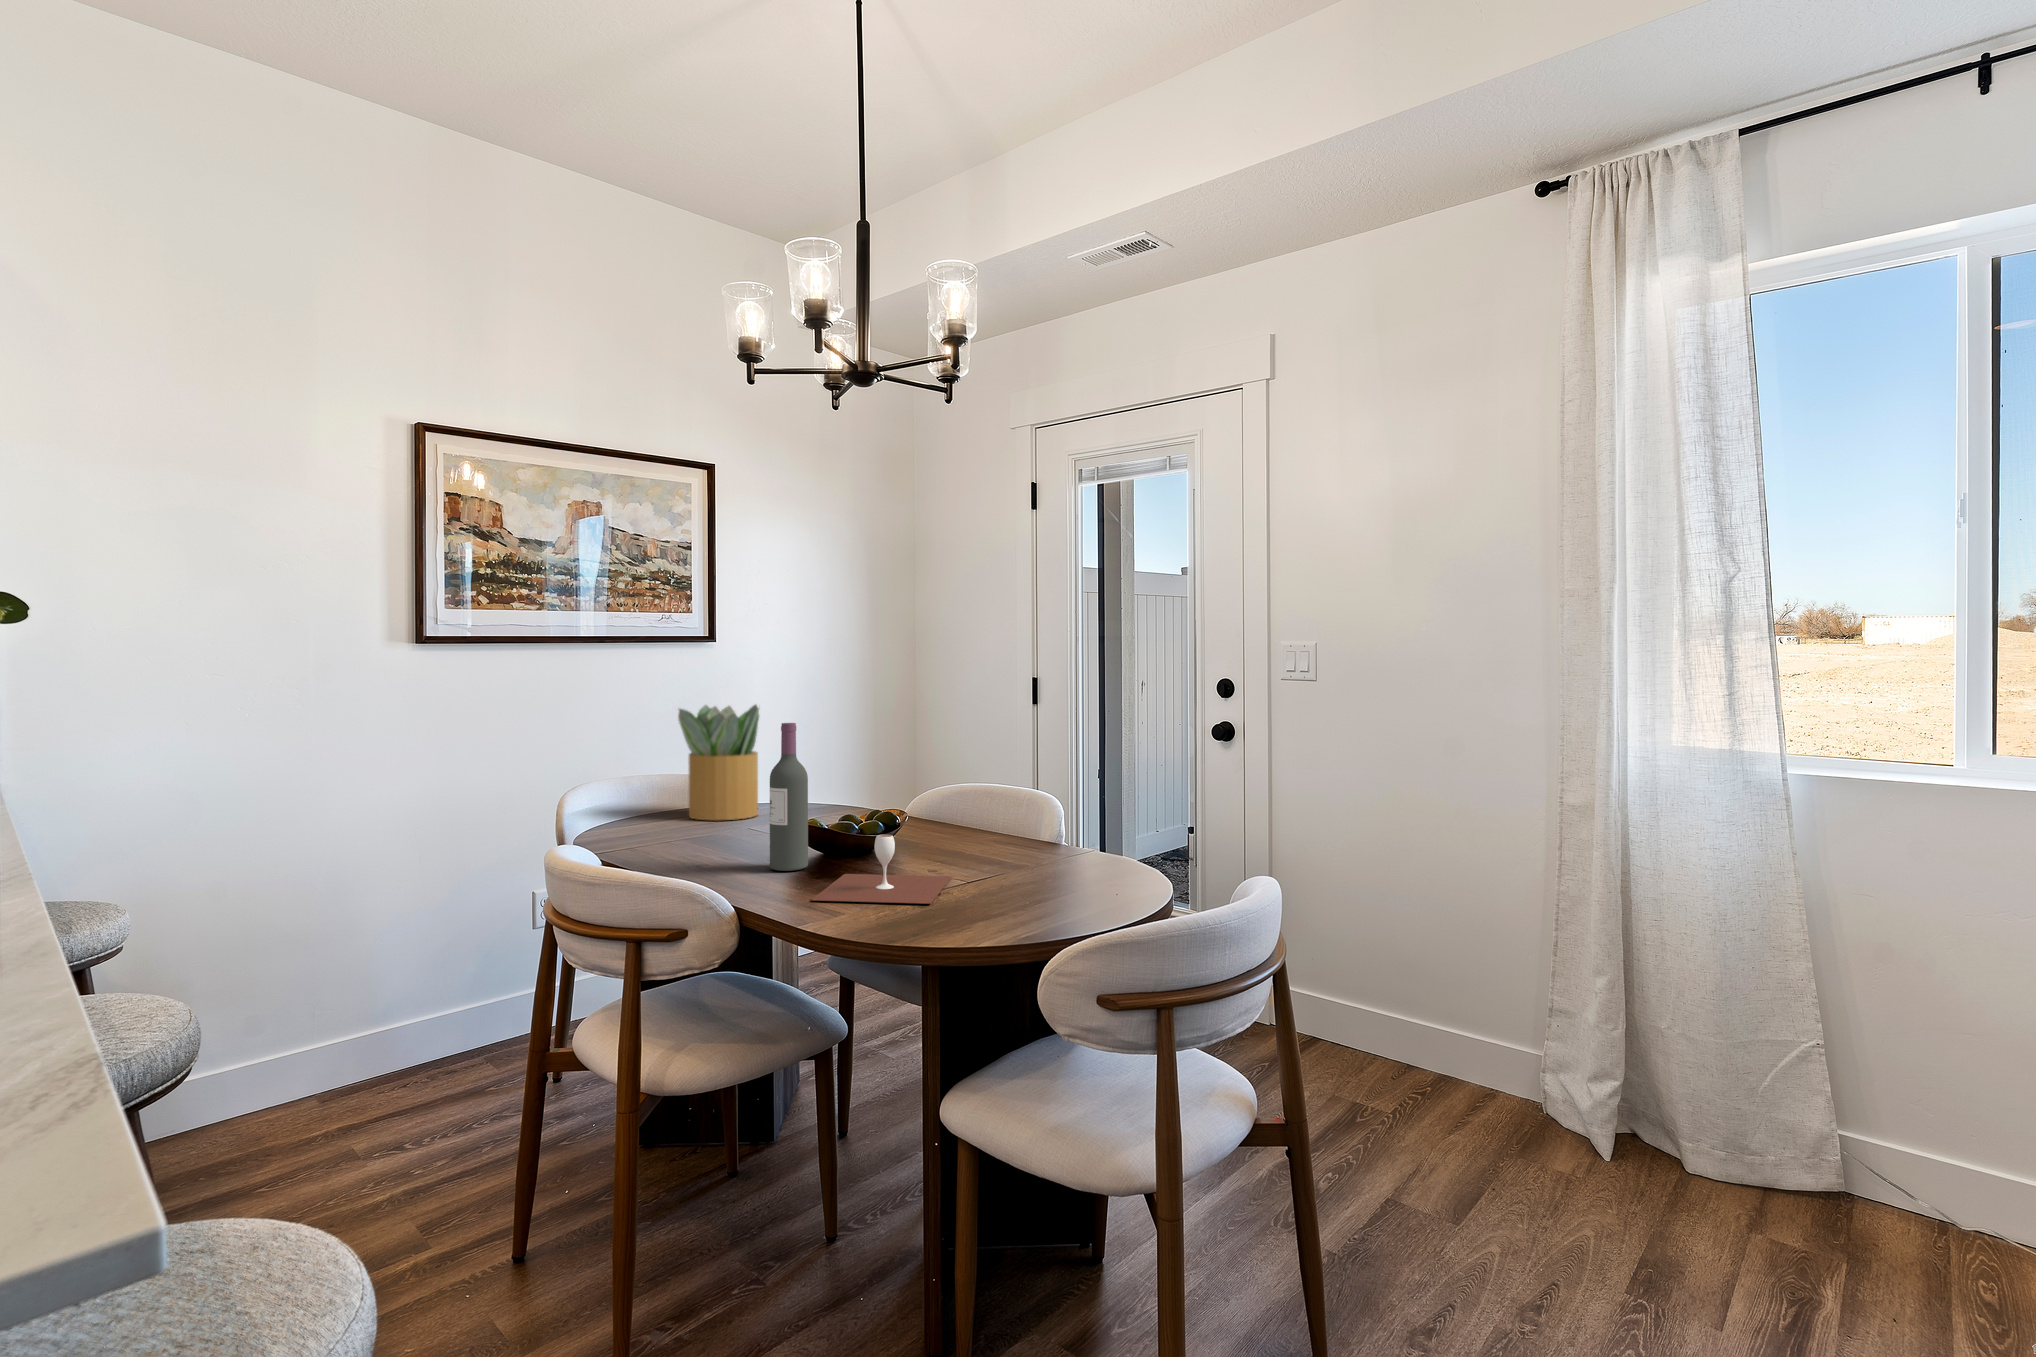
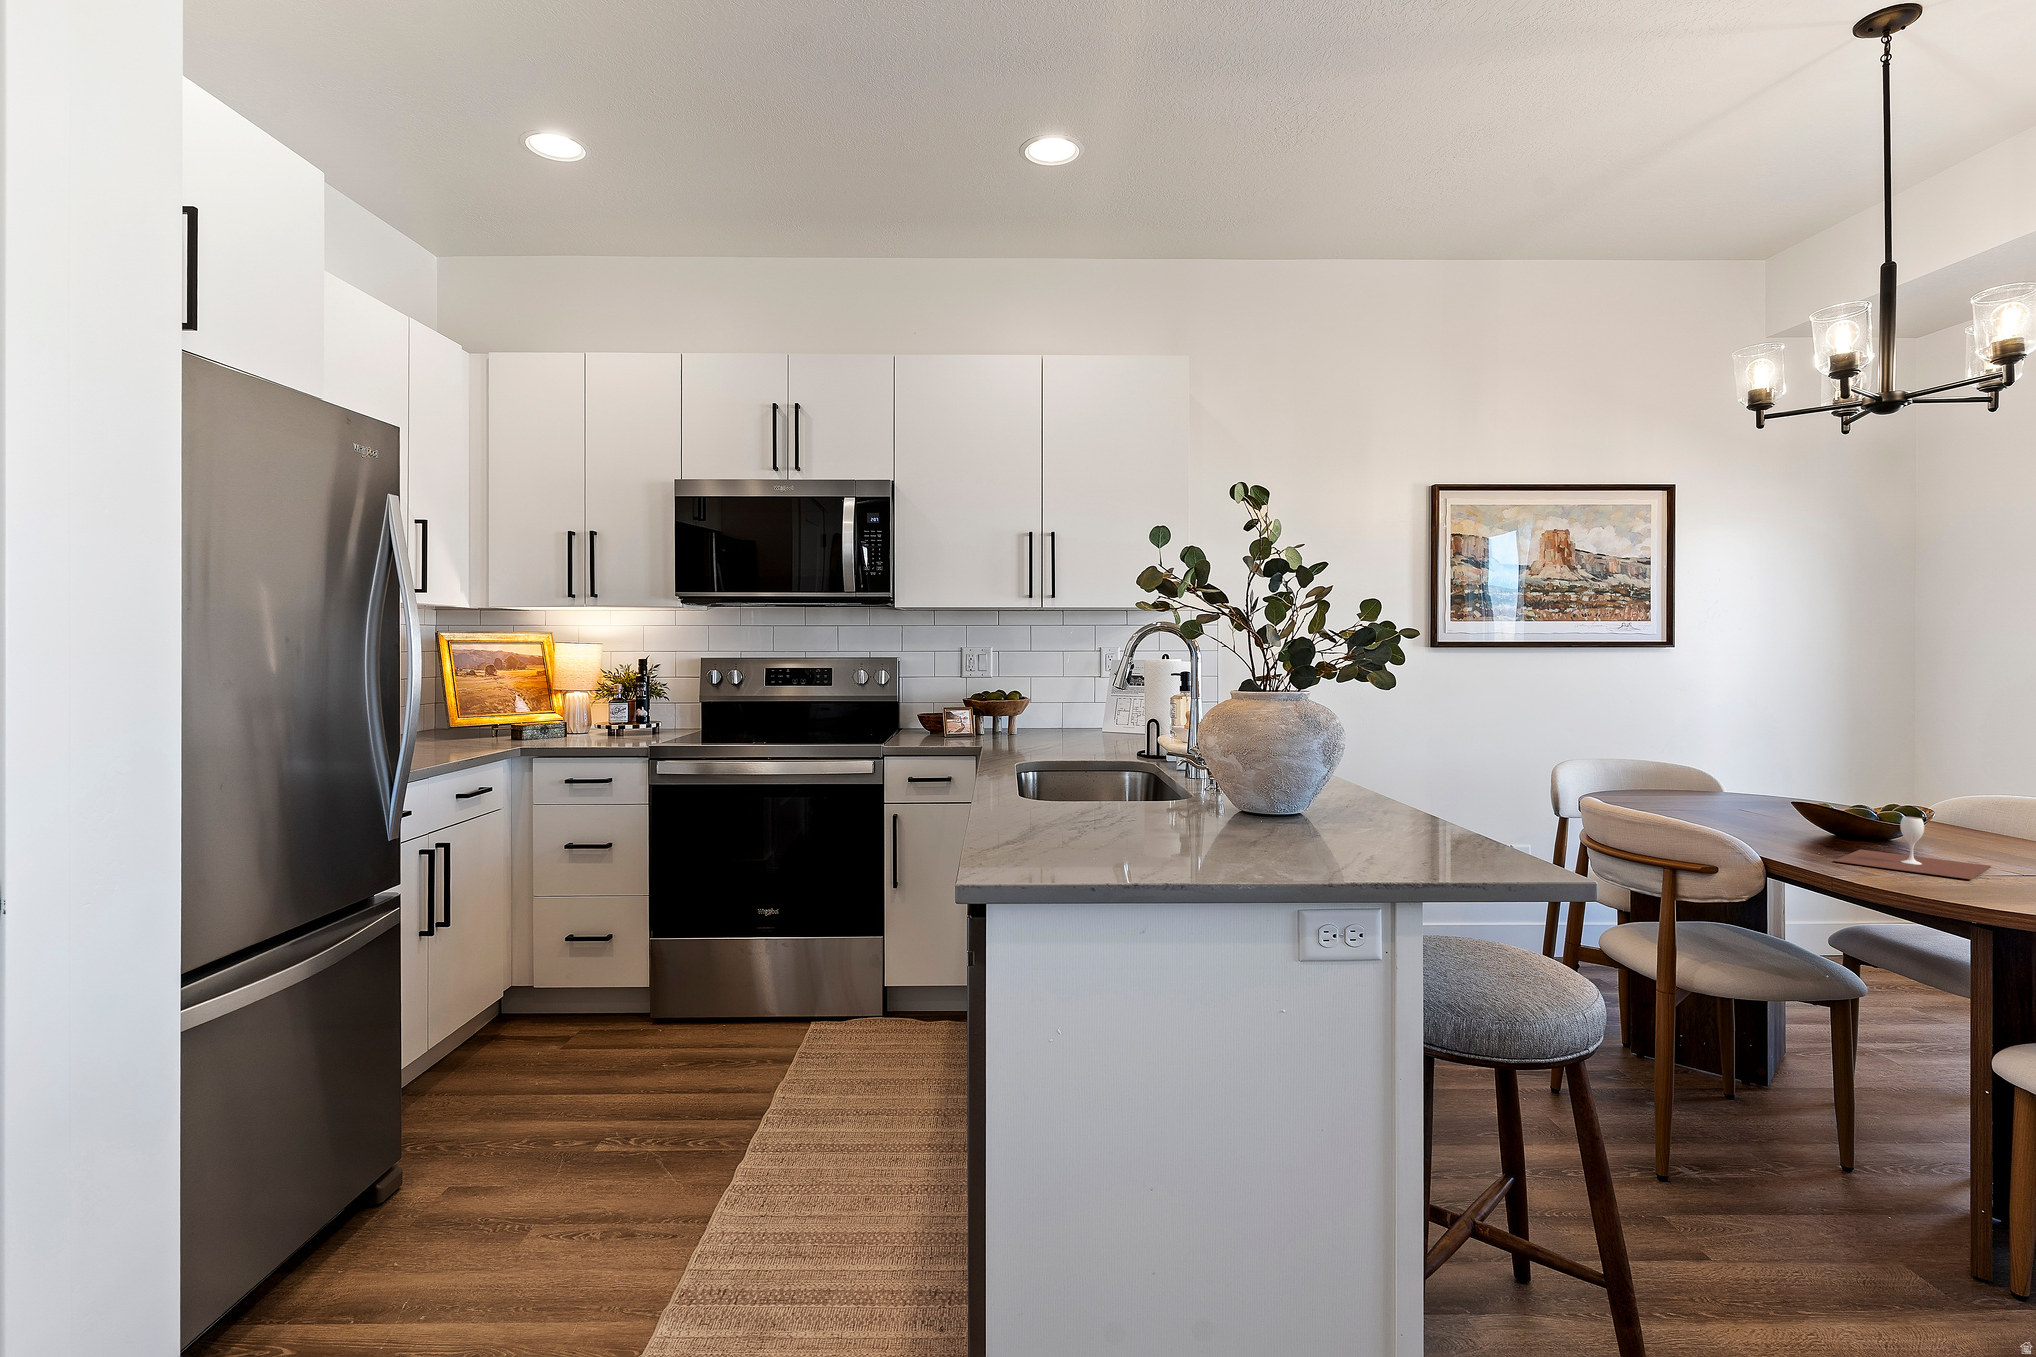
potted plant: present [678,705,759,820] -> none [1660,701,1744,802]
wine bottle: present [770,723,808,871] -> none [1777,716,1819,841]

